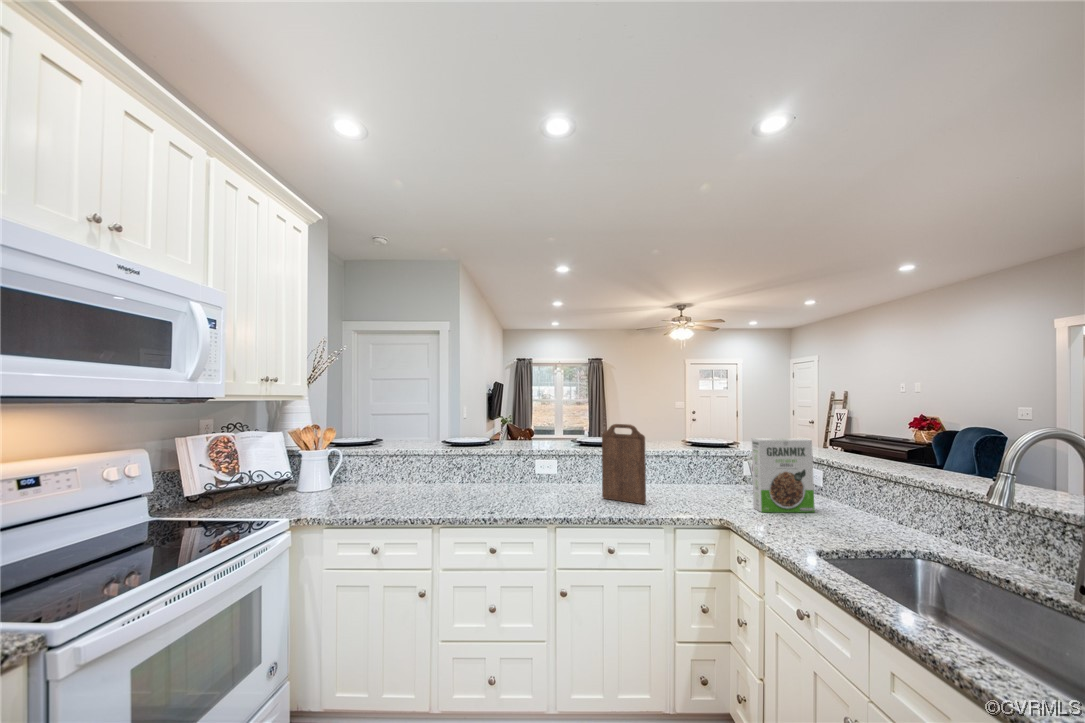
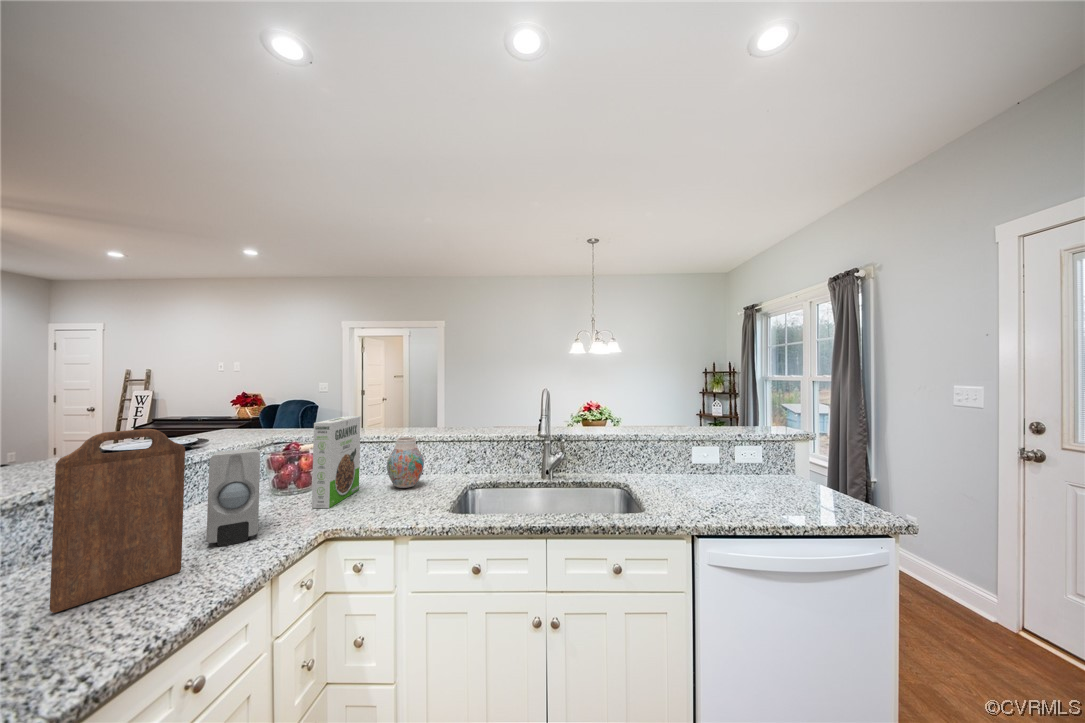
soap dispenser: none [669,447,713,506] -> present [207,449,260,546]
vase: none [834,470,883,528] -> present [387,437,424,488]

